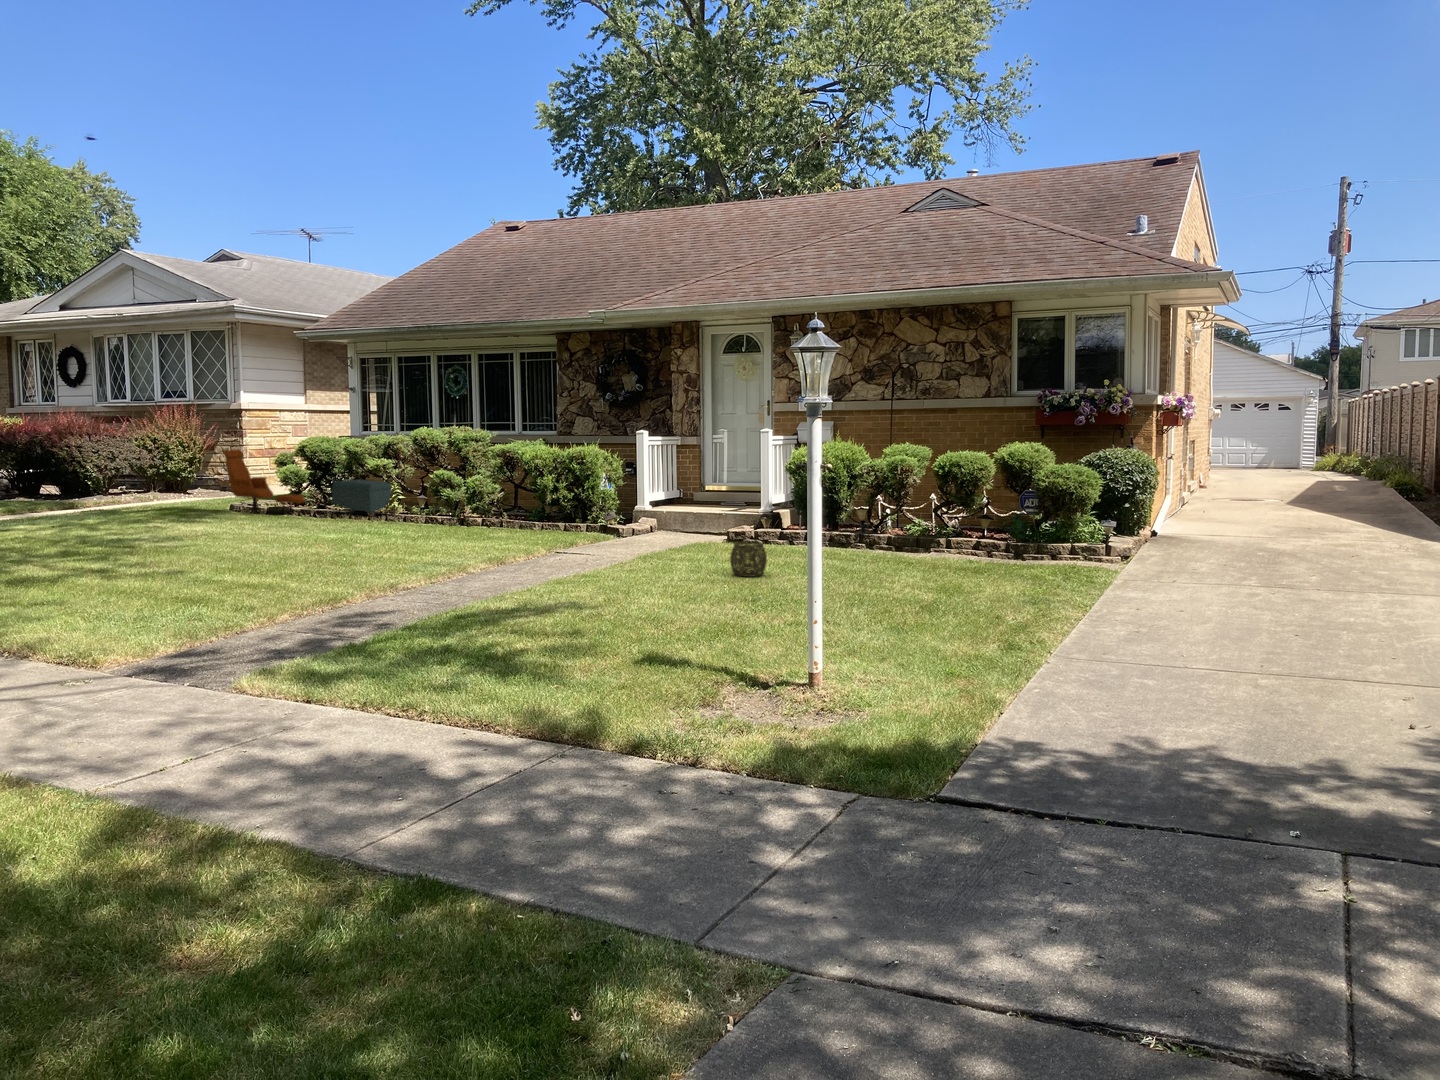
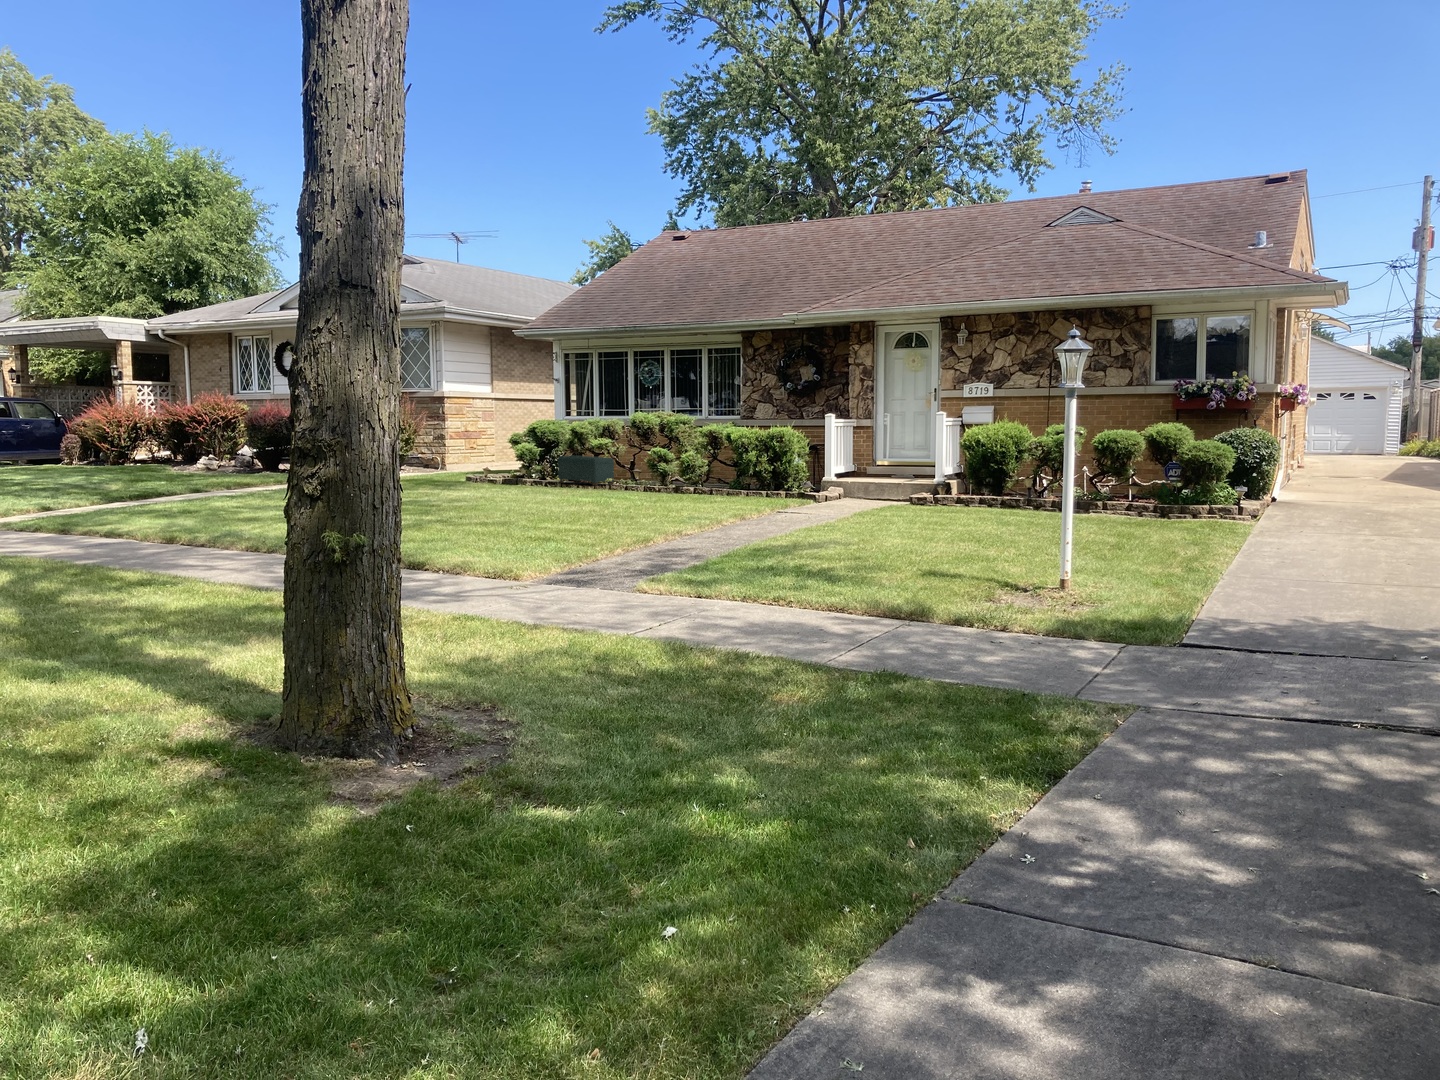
lounge chair: present [224,449,305,512] -> none [471,430,536,484]
woven basket: present [730,542,767,577] -> none [941,500,971,527]

